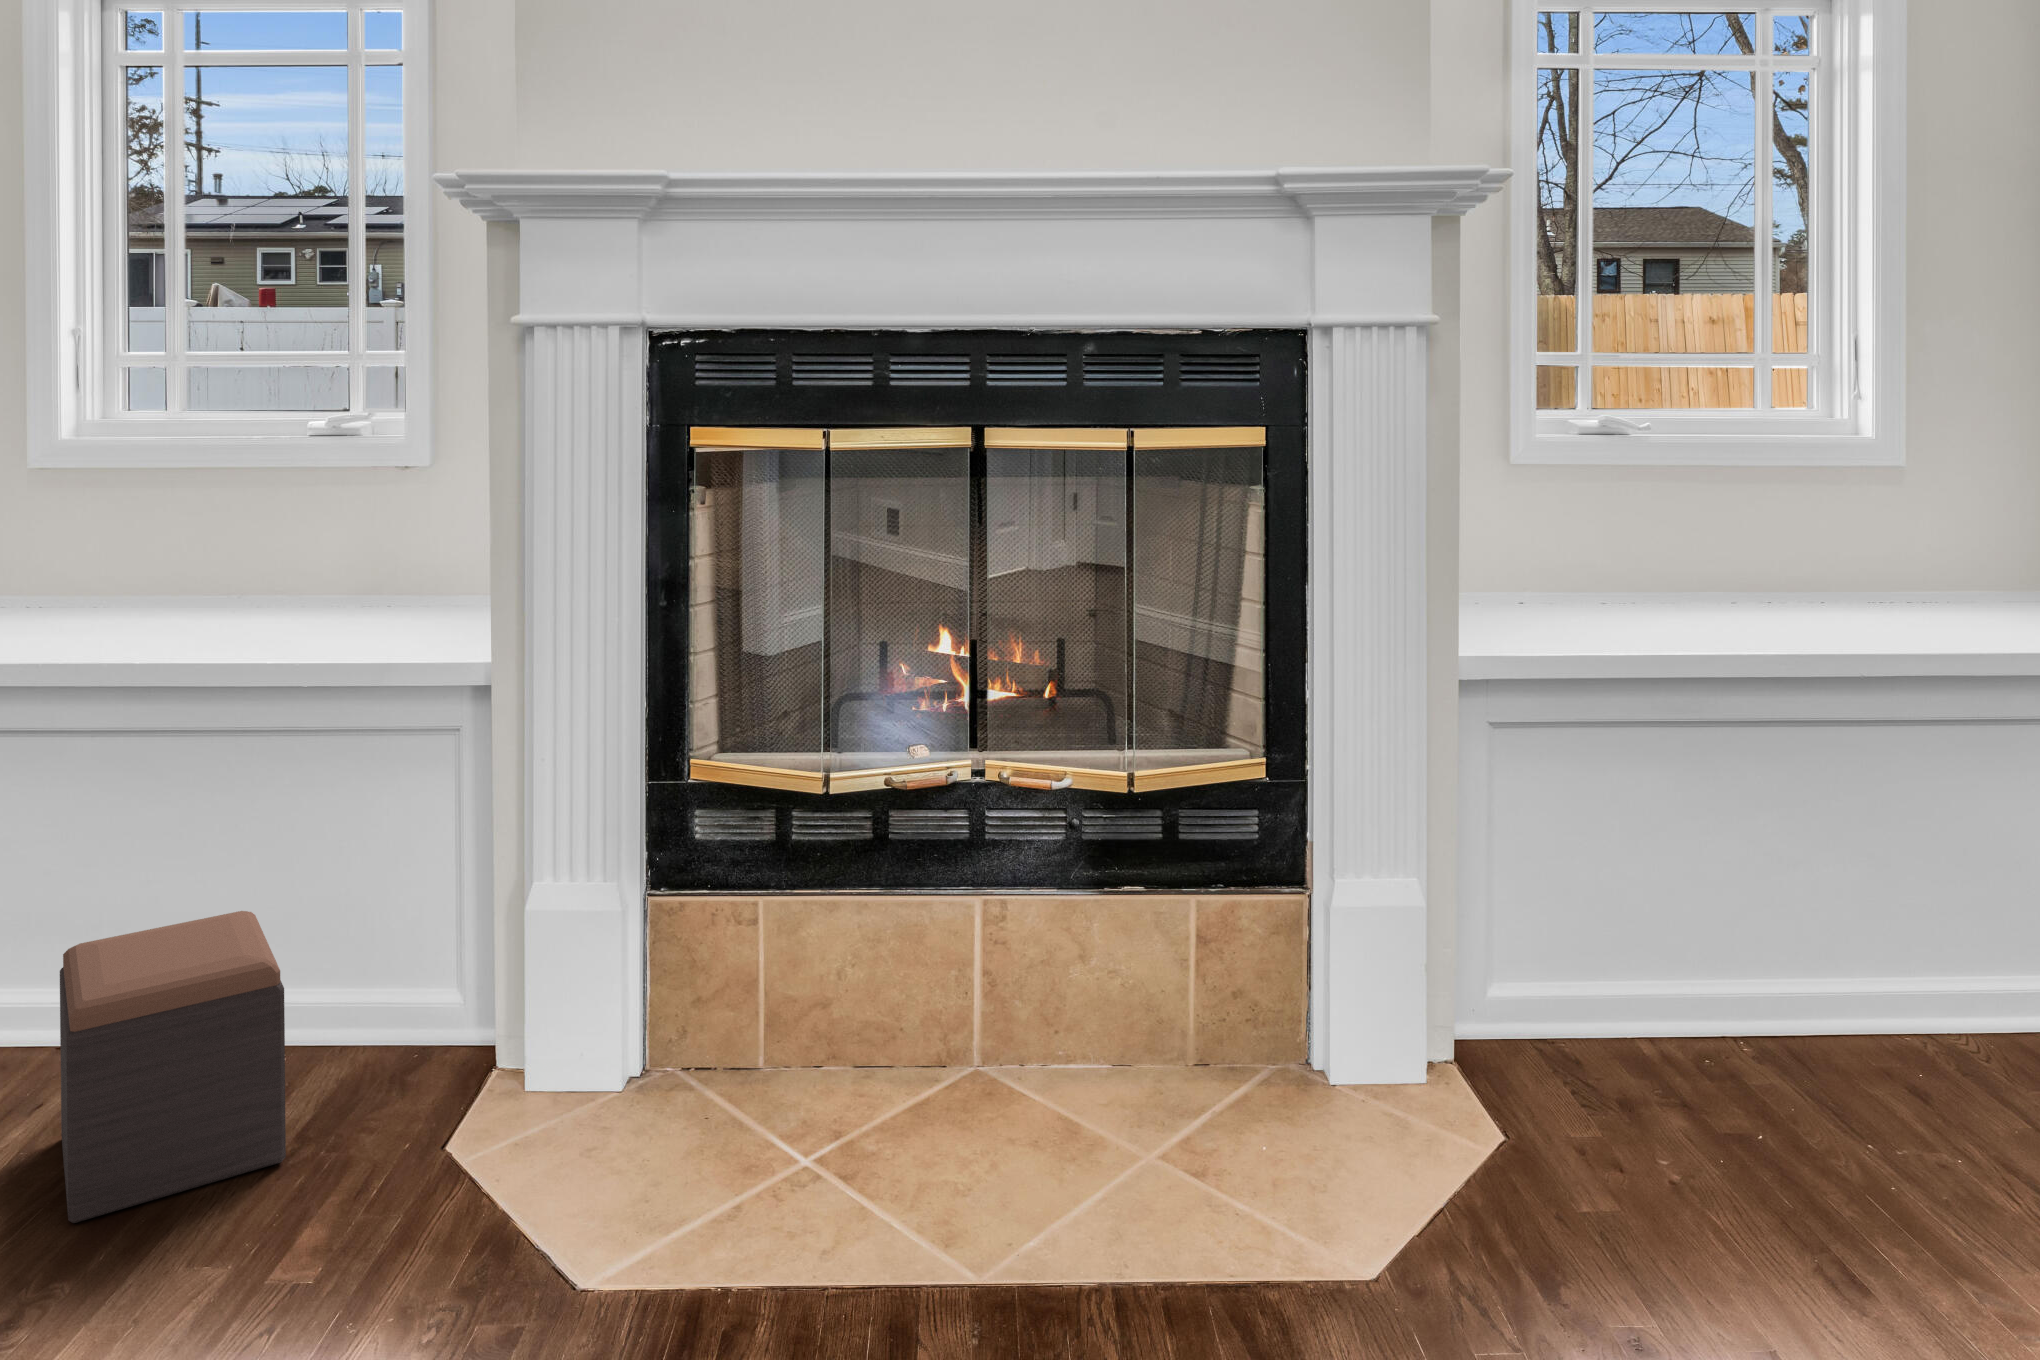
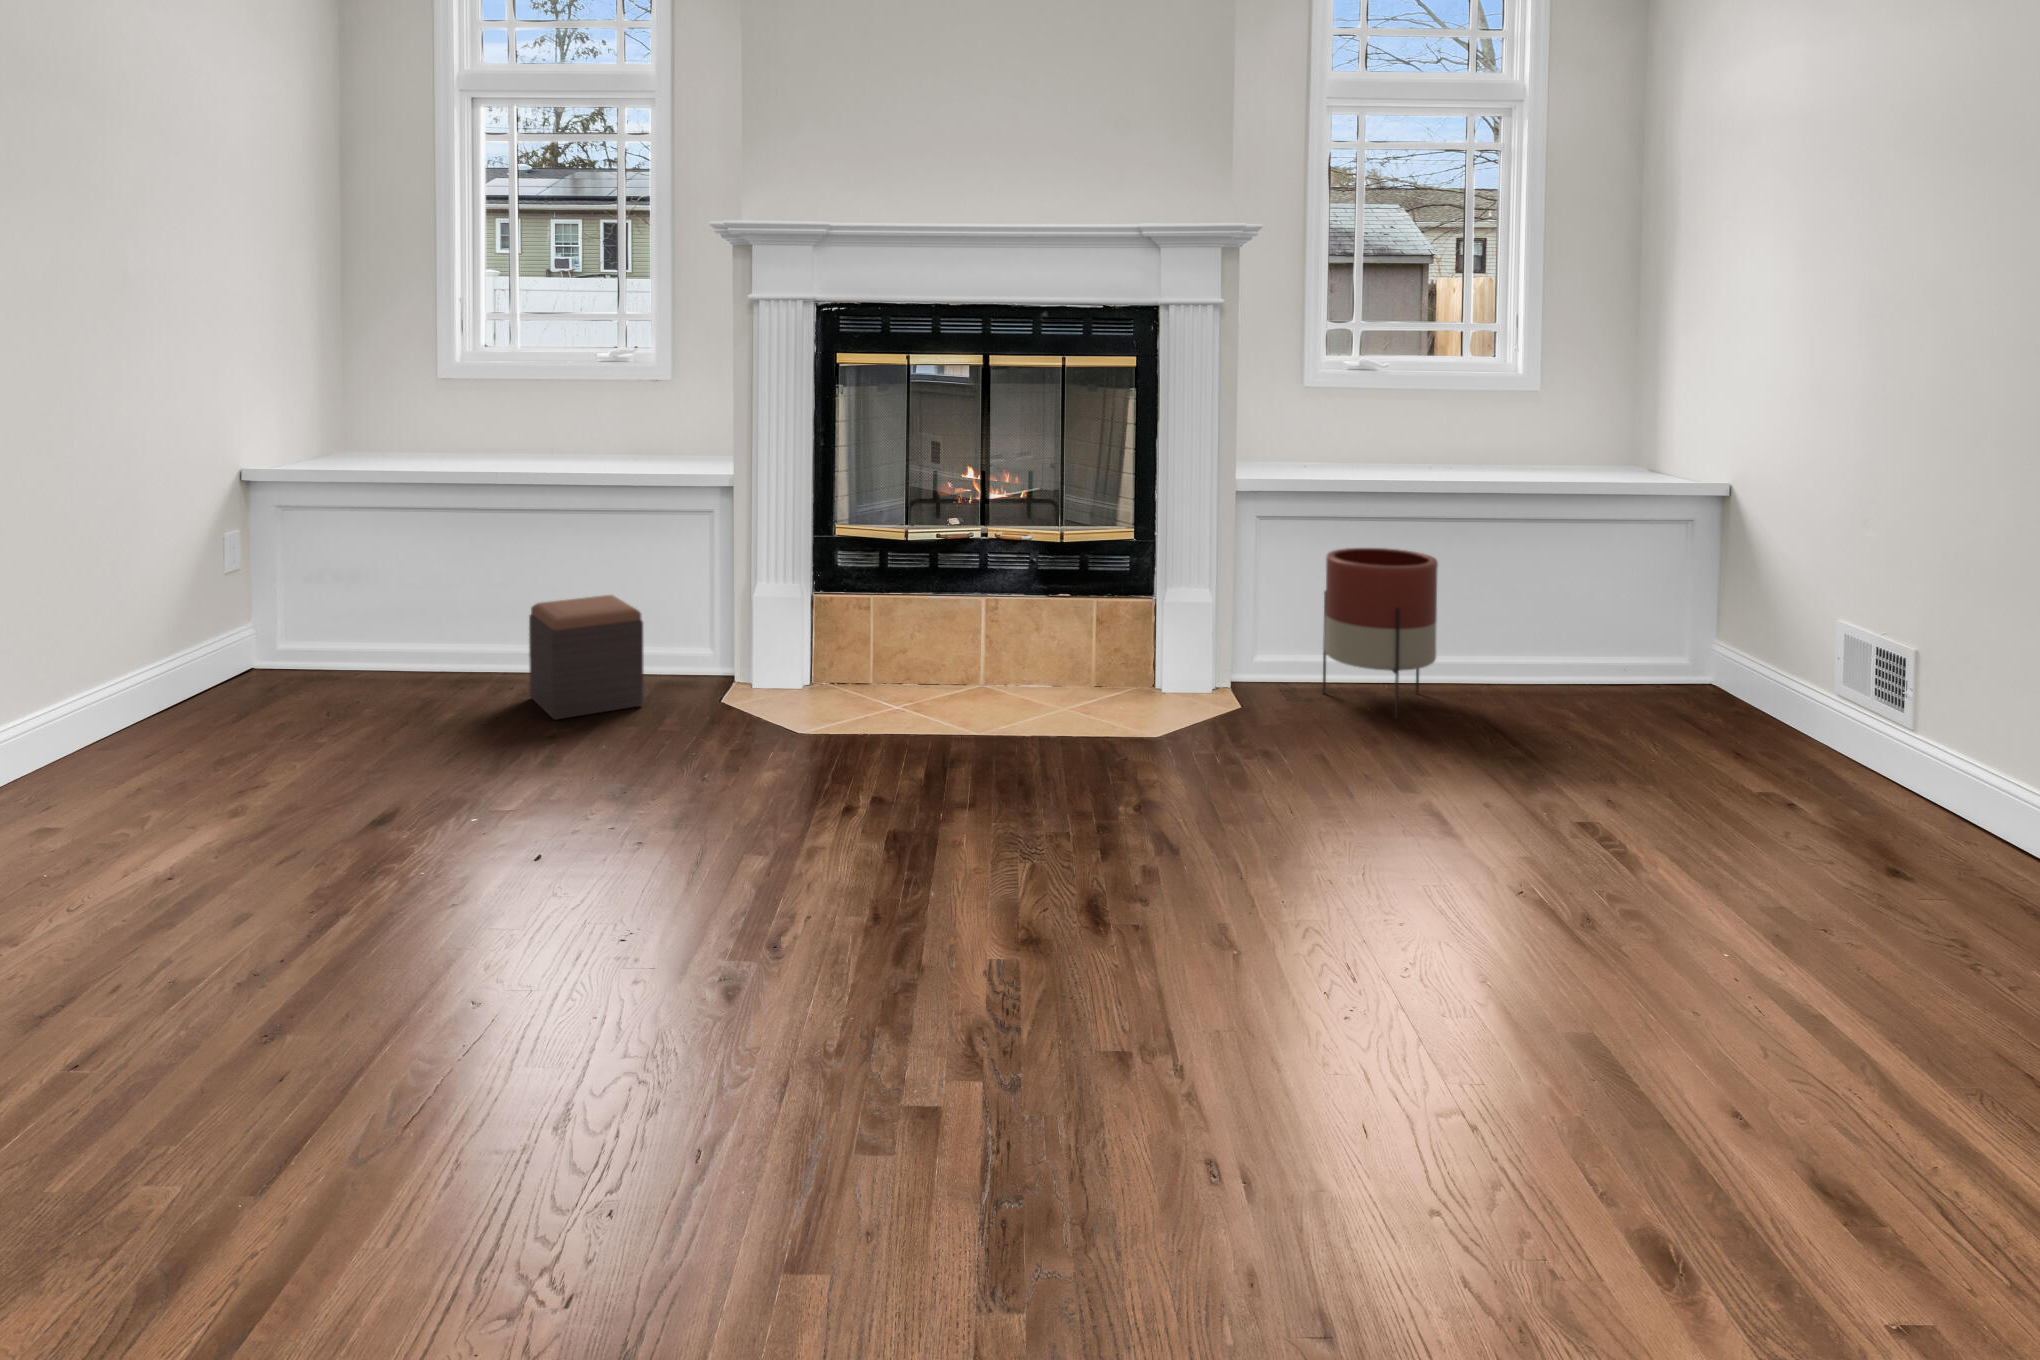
planter: none [1635,786,1881,1164] -> present [1323,548,1438,718]

